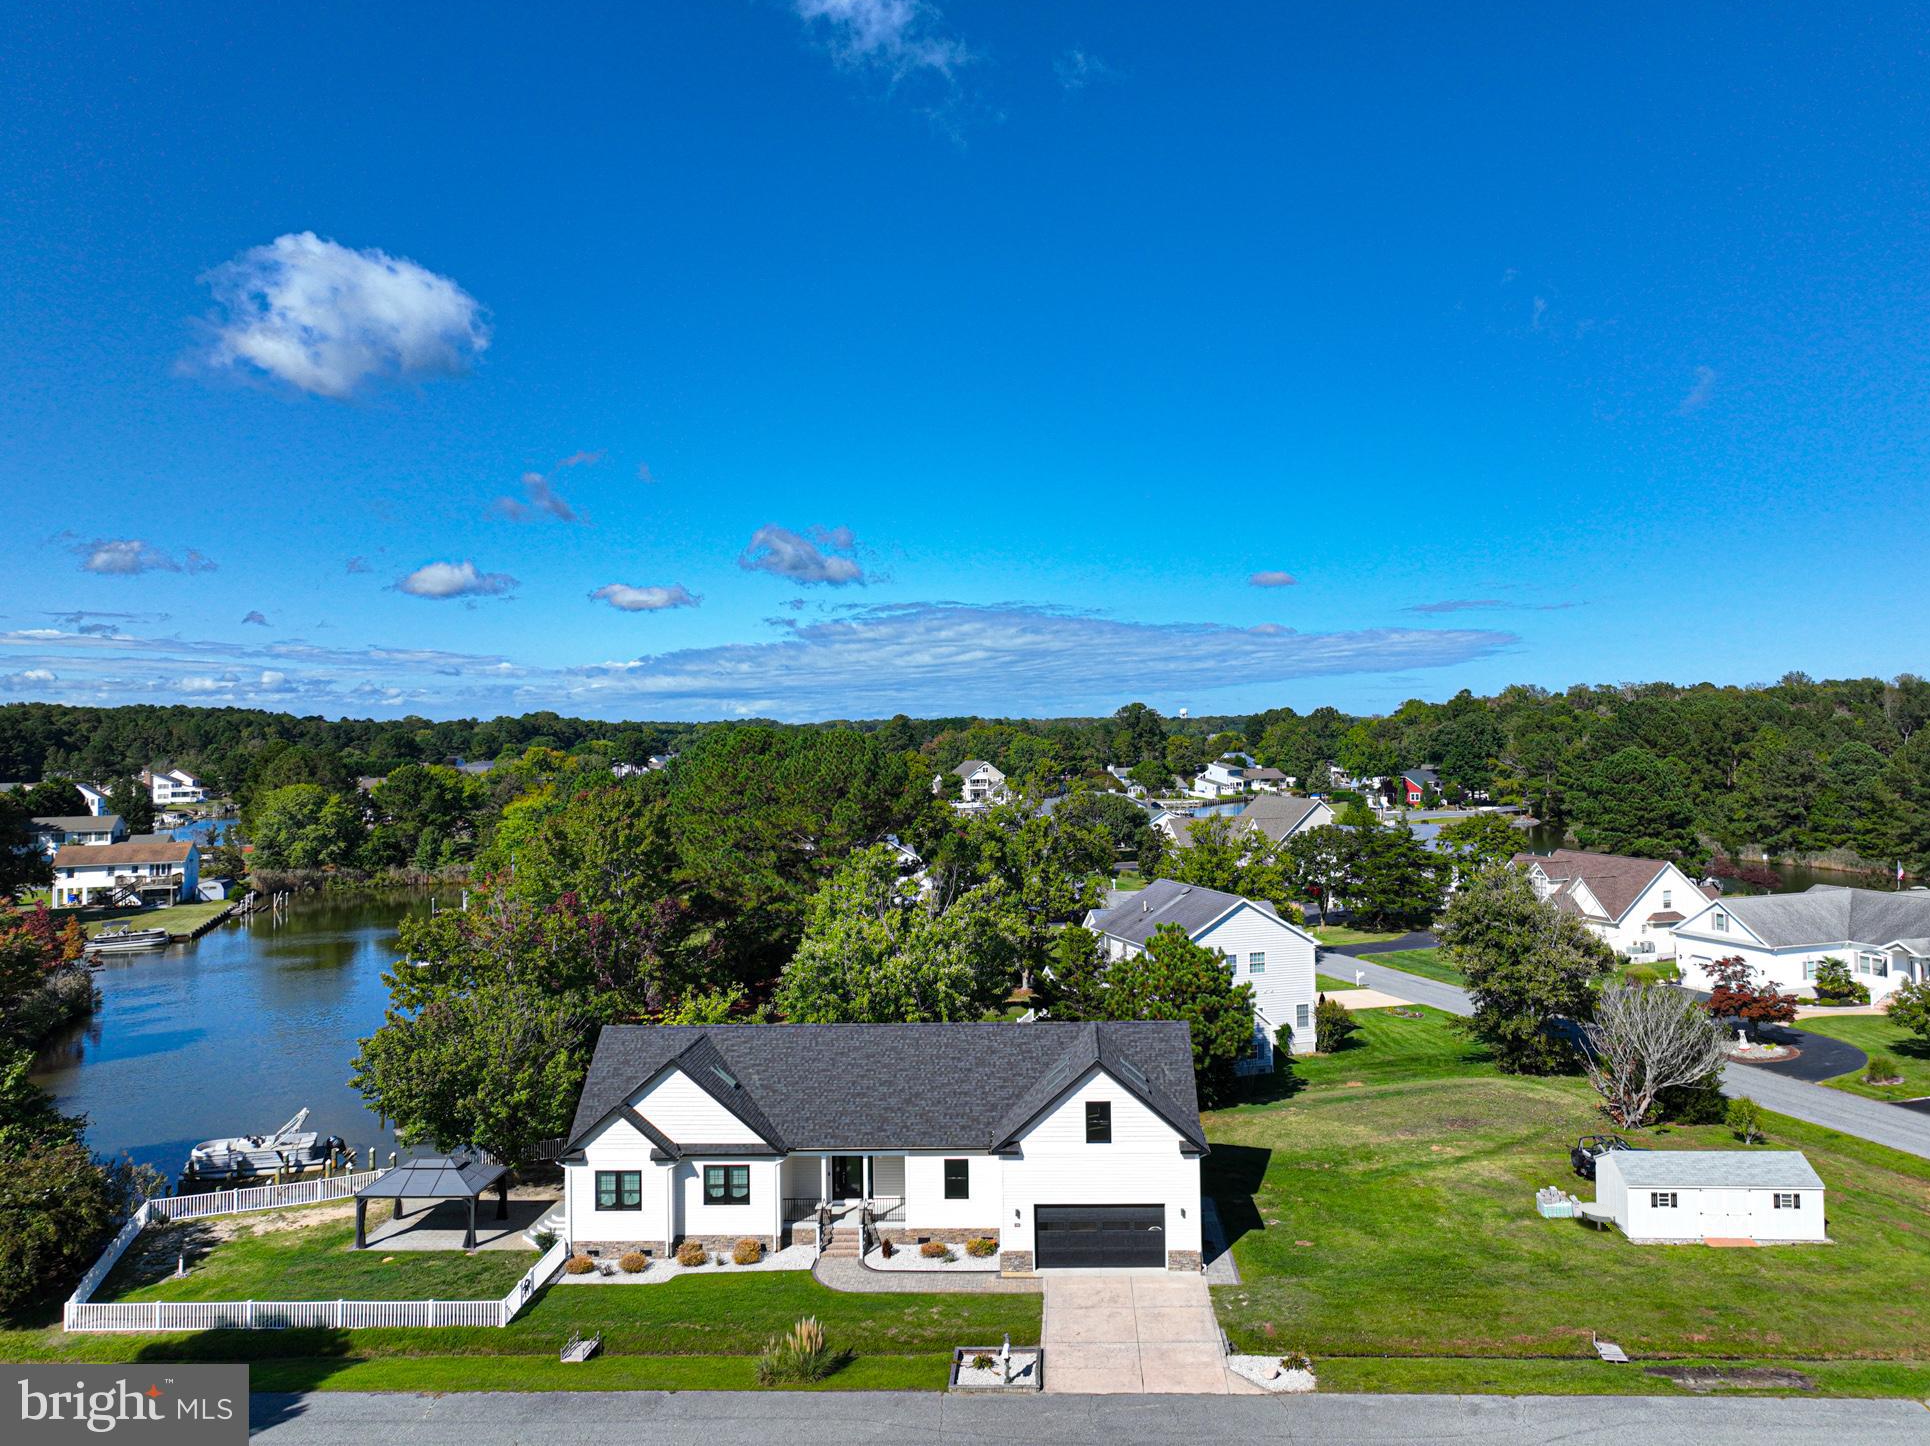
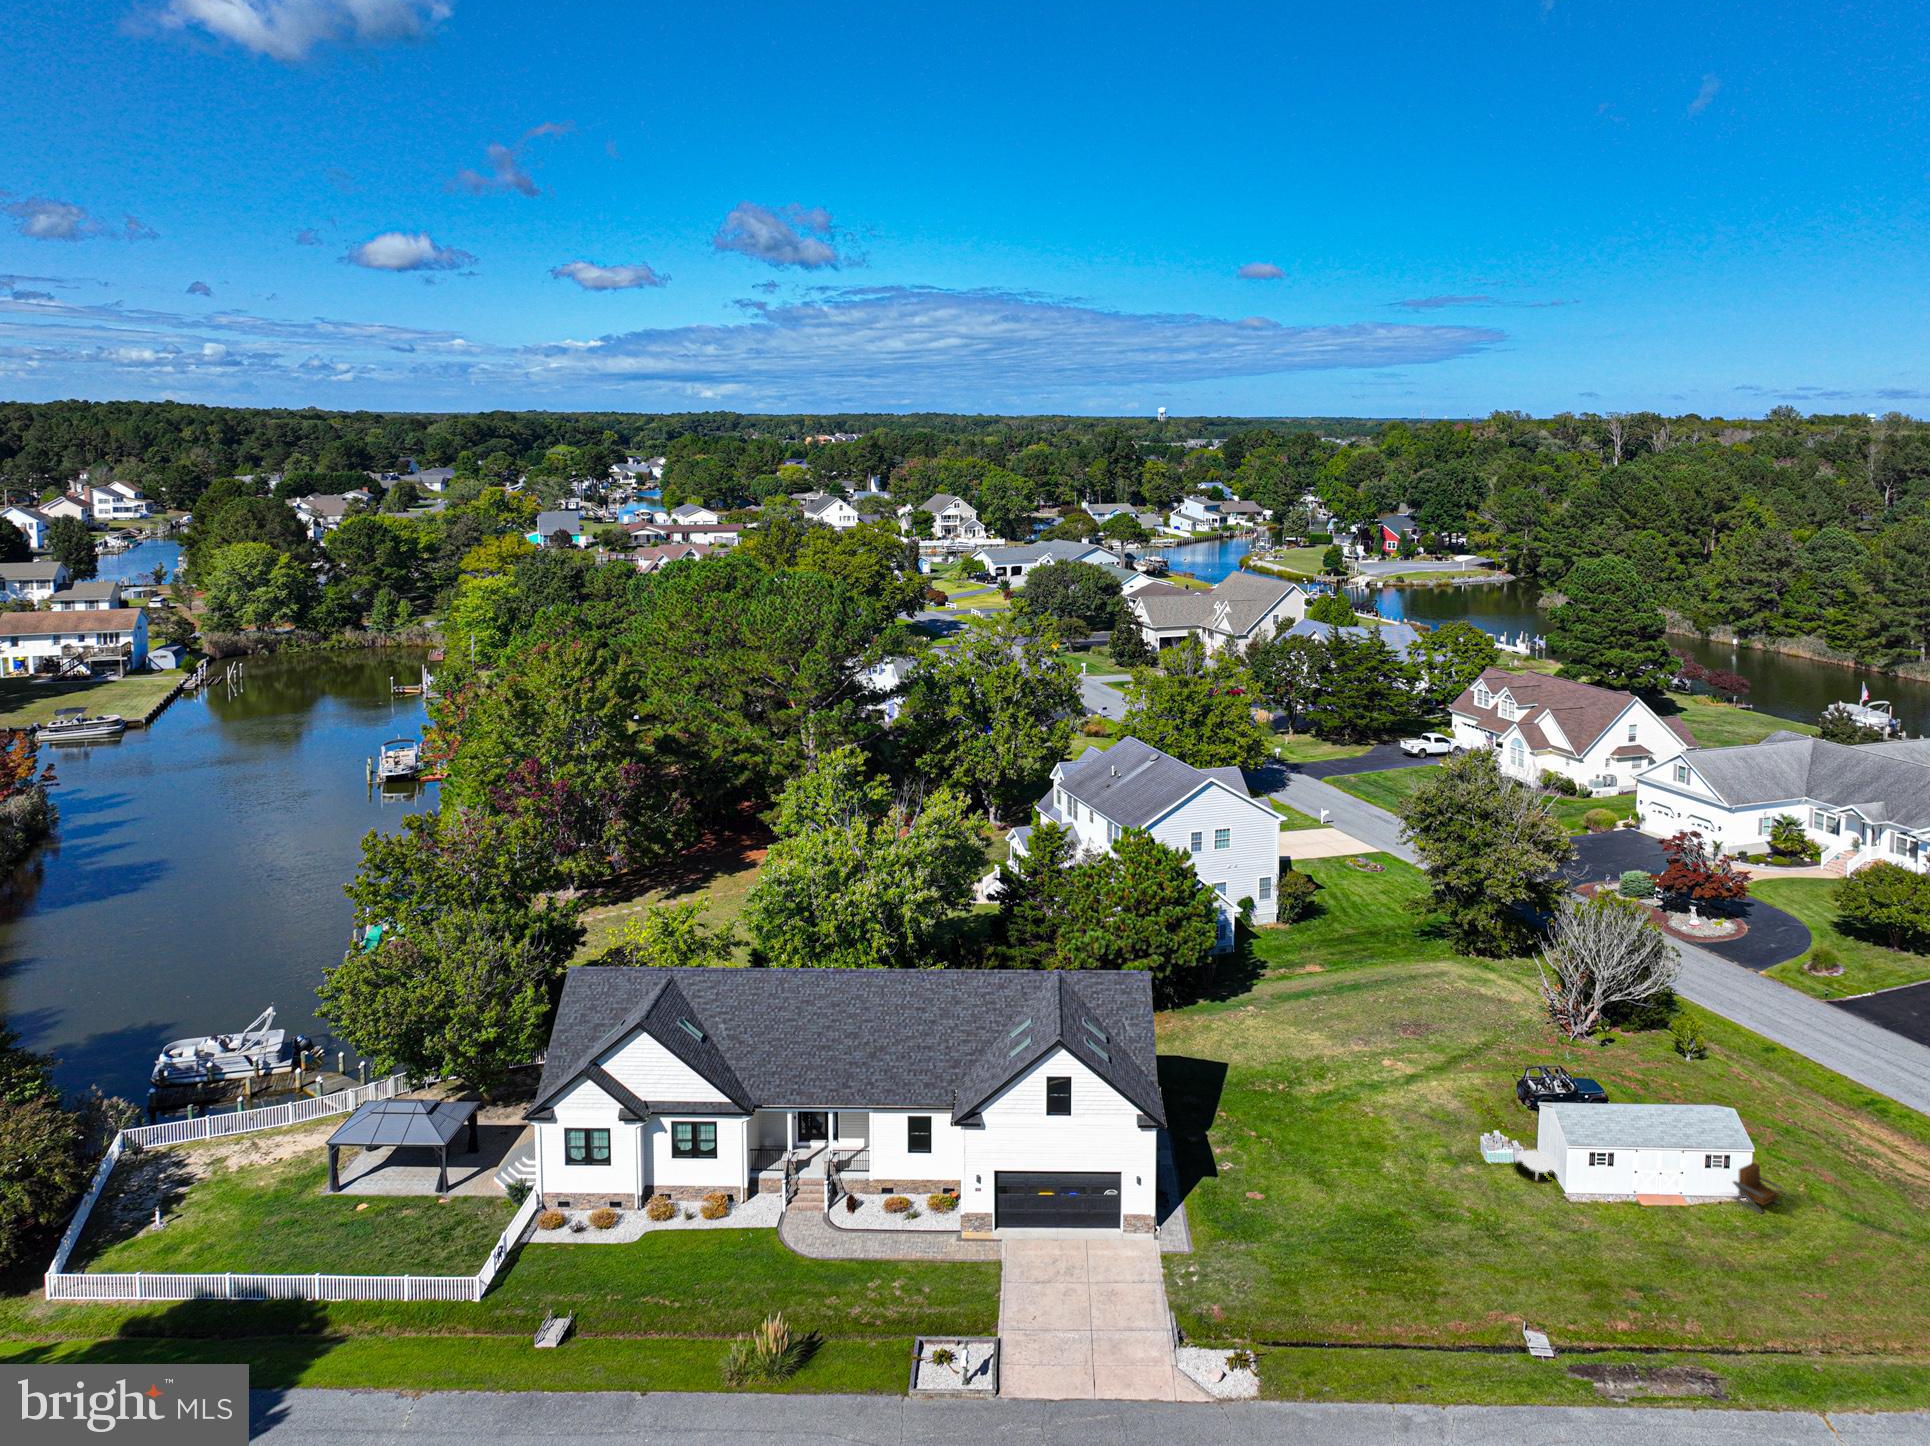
lounge chair: none [1806,1203,1861,1253] -> present [1733,1163,1781,1214]

